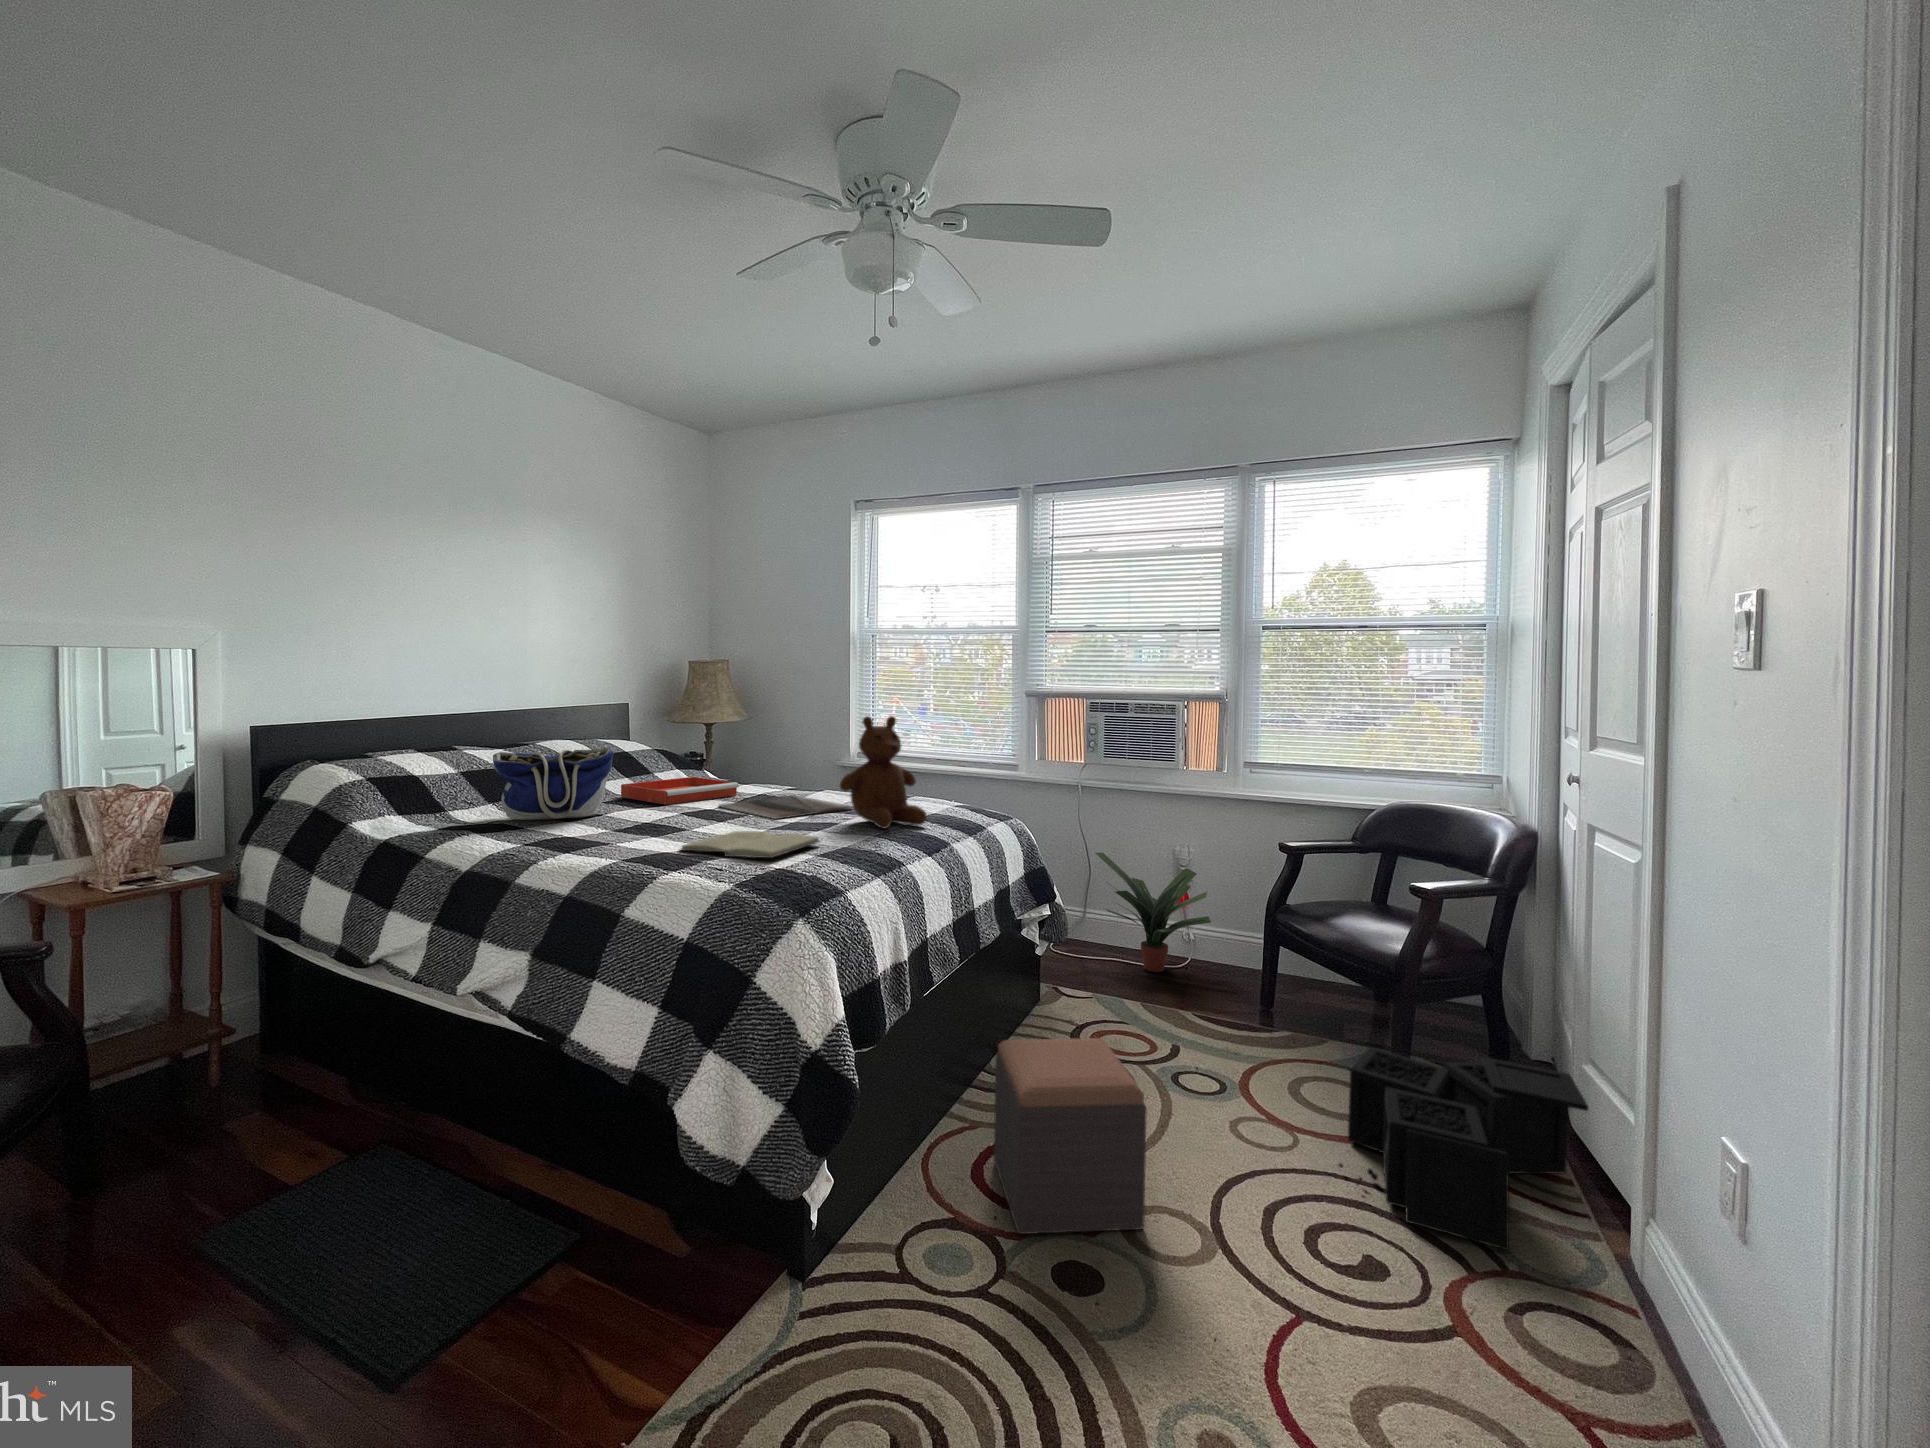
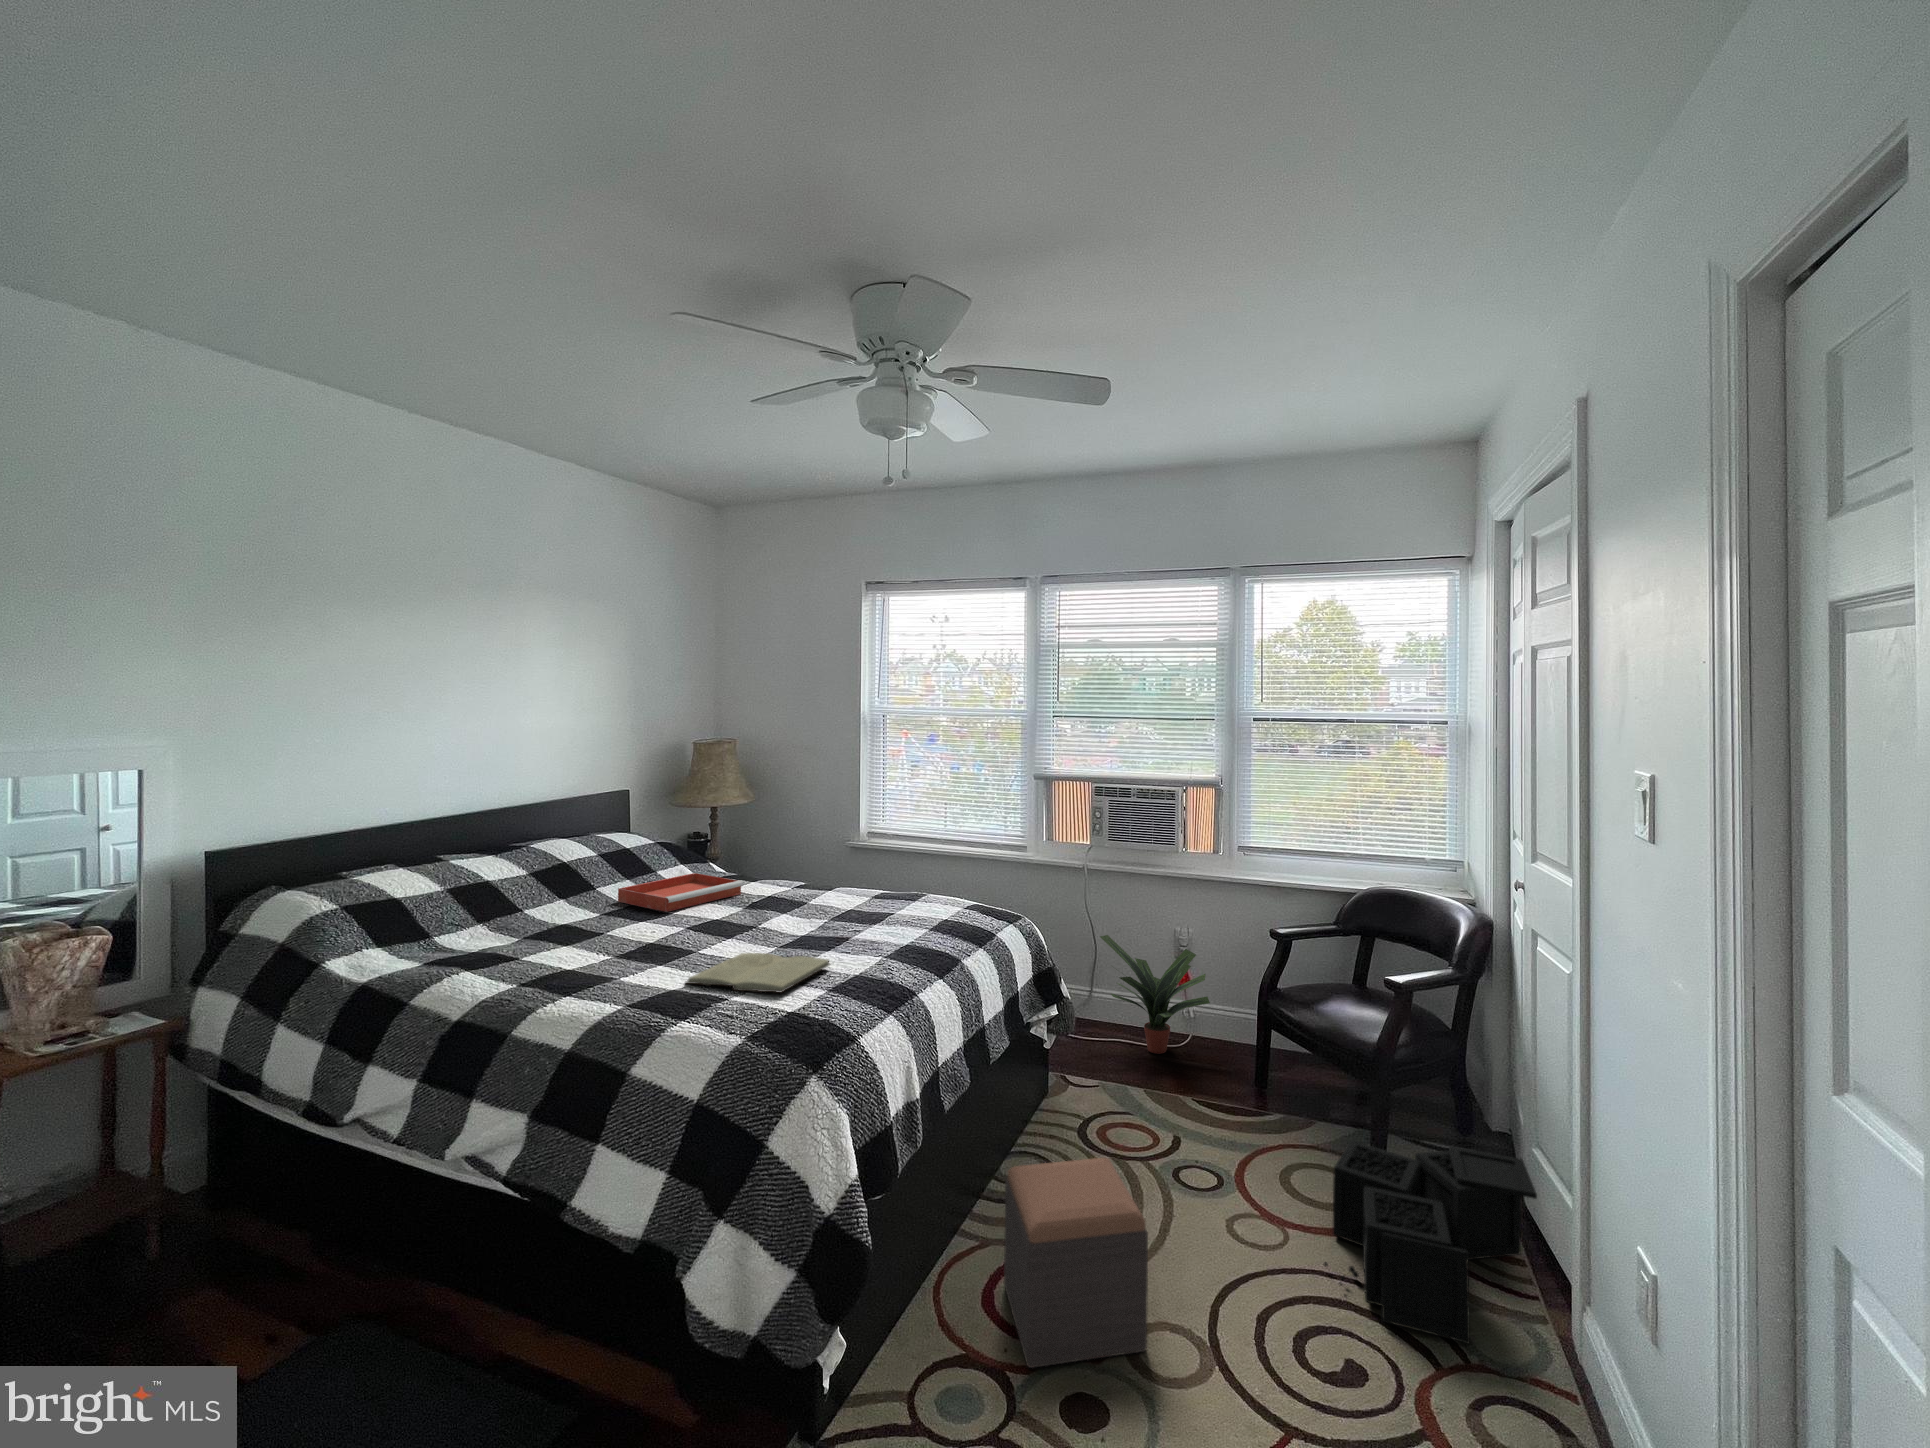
teddy bear: present [840,716,927,829] -> none [849,822,936,940]
tote bag: present [491,748,614,820] -> none [479,862,613,944]
laptop: present [719,795,853,819] -> none [722,893,861,930]

